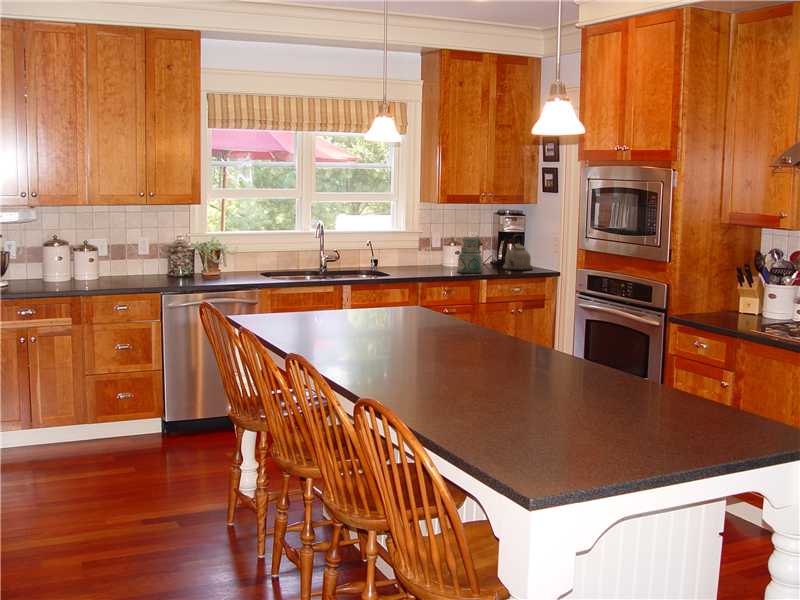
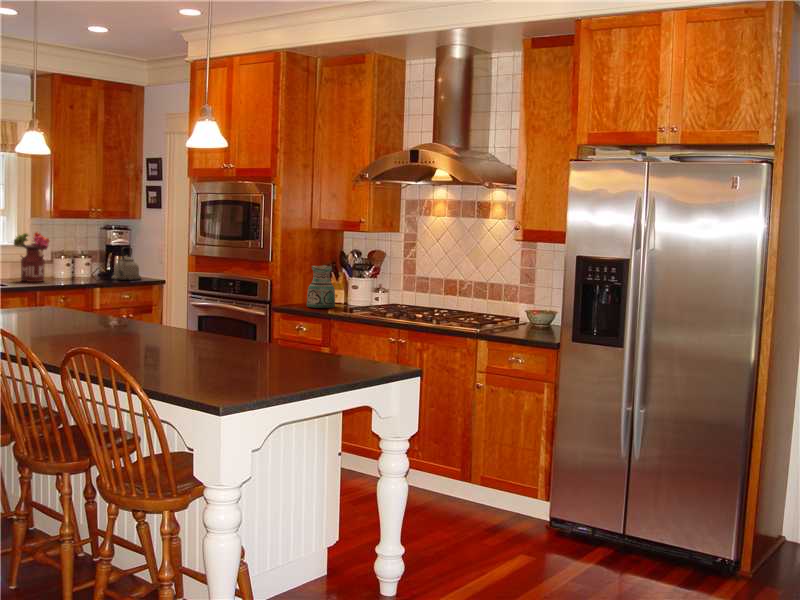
flower arrangement: none [407,221,442,272] -> present [14,232,49,282]
ceramic pitcher: present [458,236,482,273] -> present [307,265,335,308]

